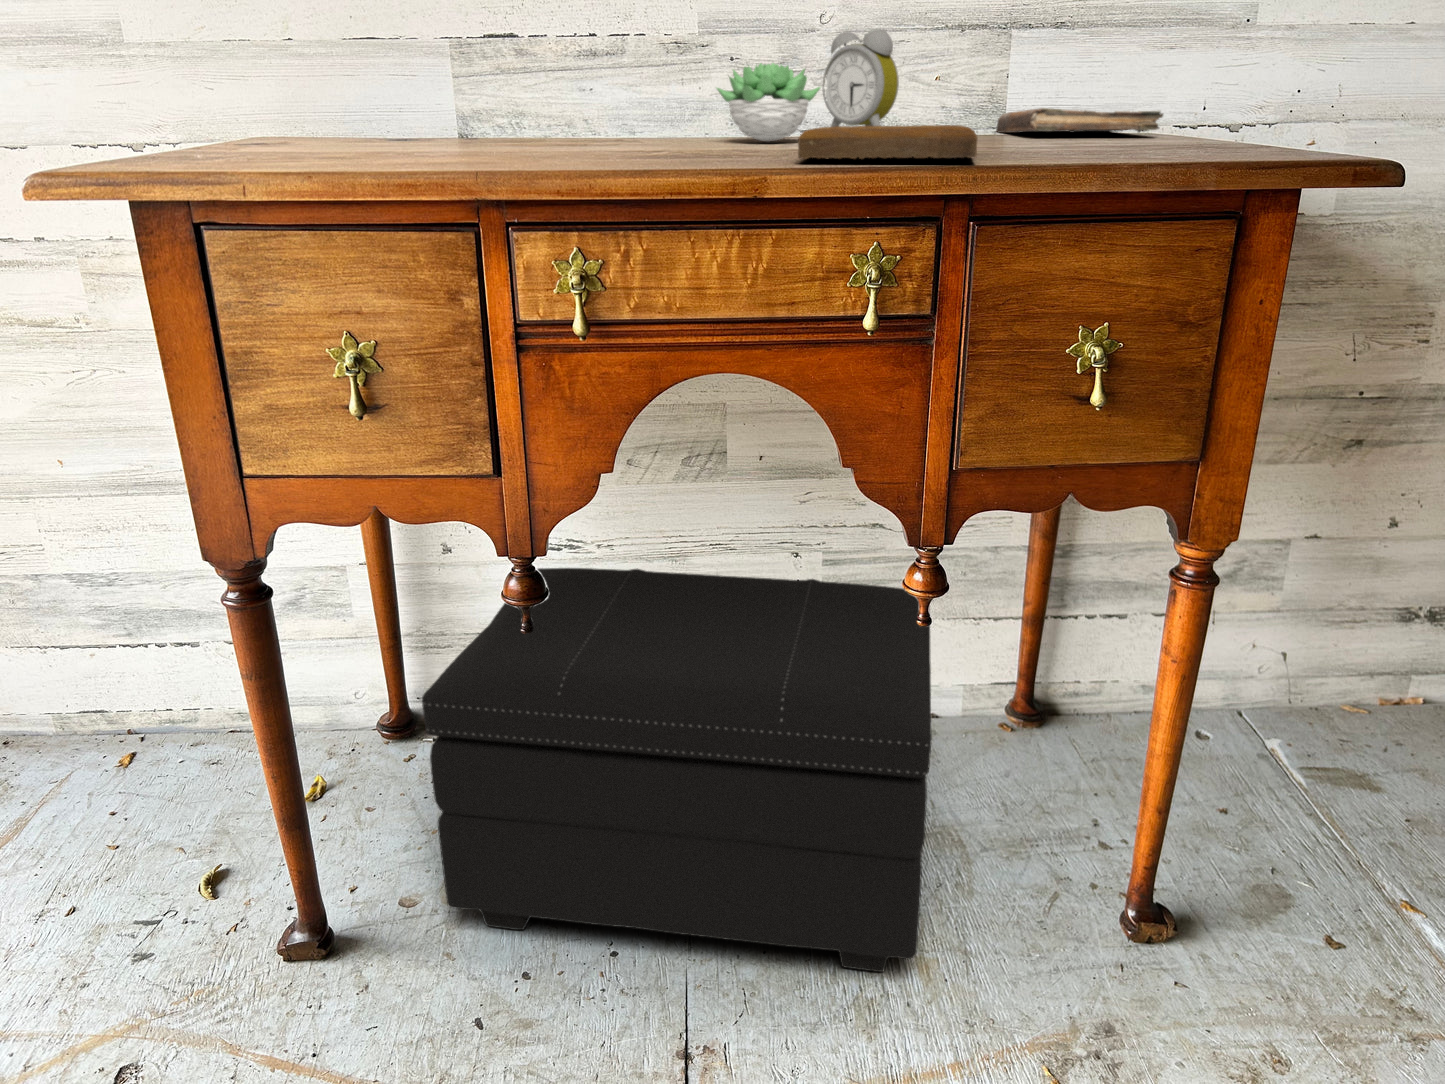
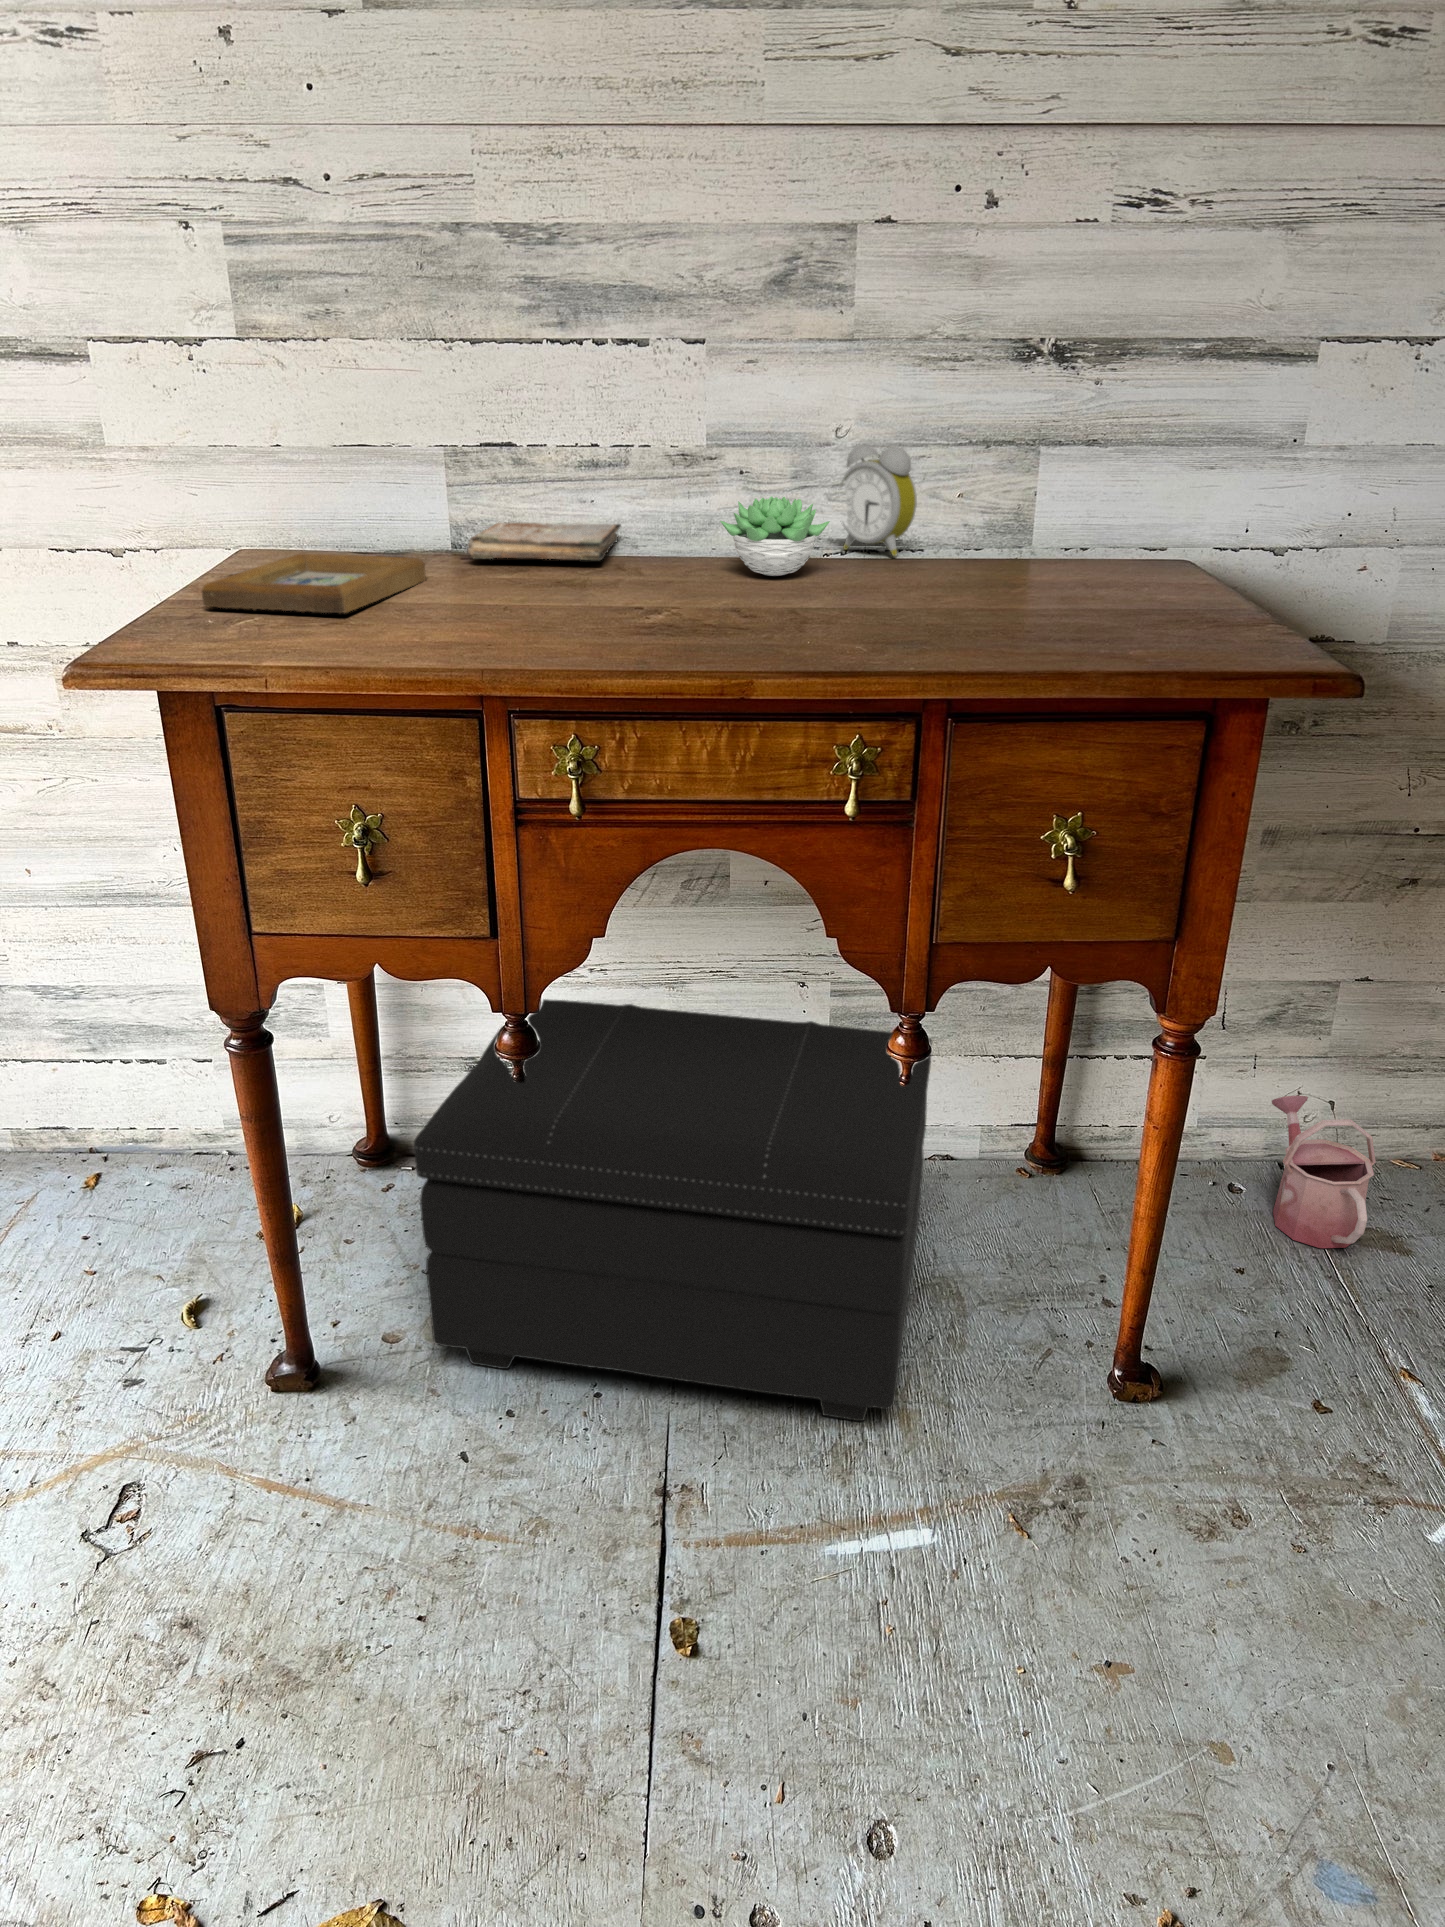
book: present [996,108,1163,133] -> present [468,523,621,560]
picture frame: present [798,125,978,159] -> present [201,554,426,613]
watering can: none [1235,646,1348,788] -> present [1272,1095,1376,1248]

